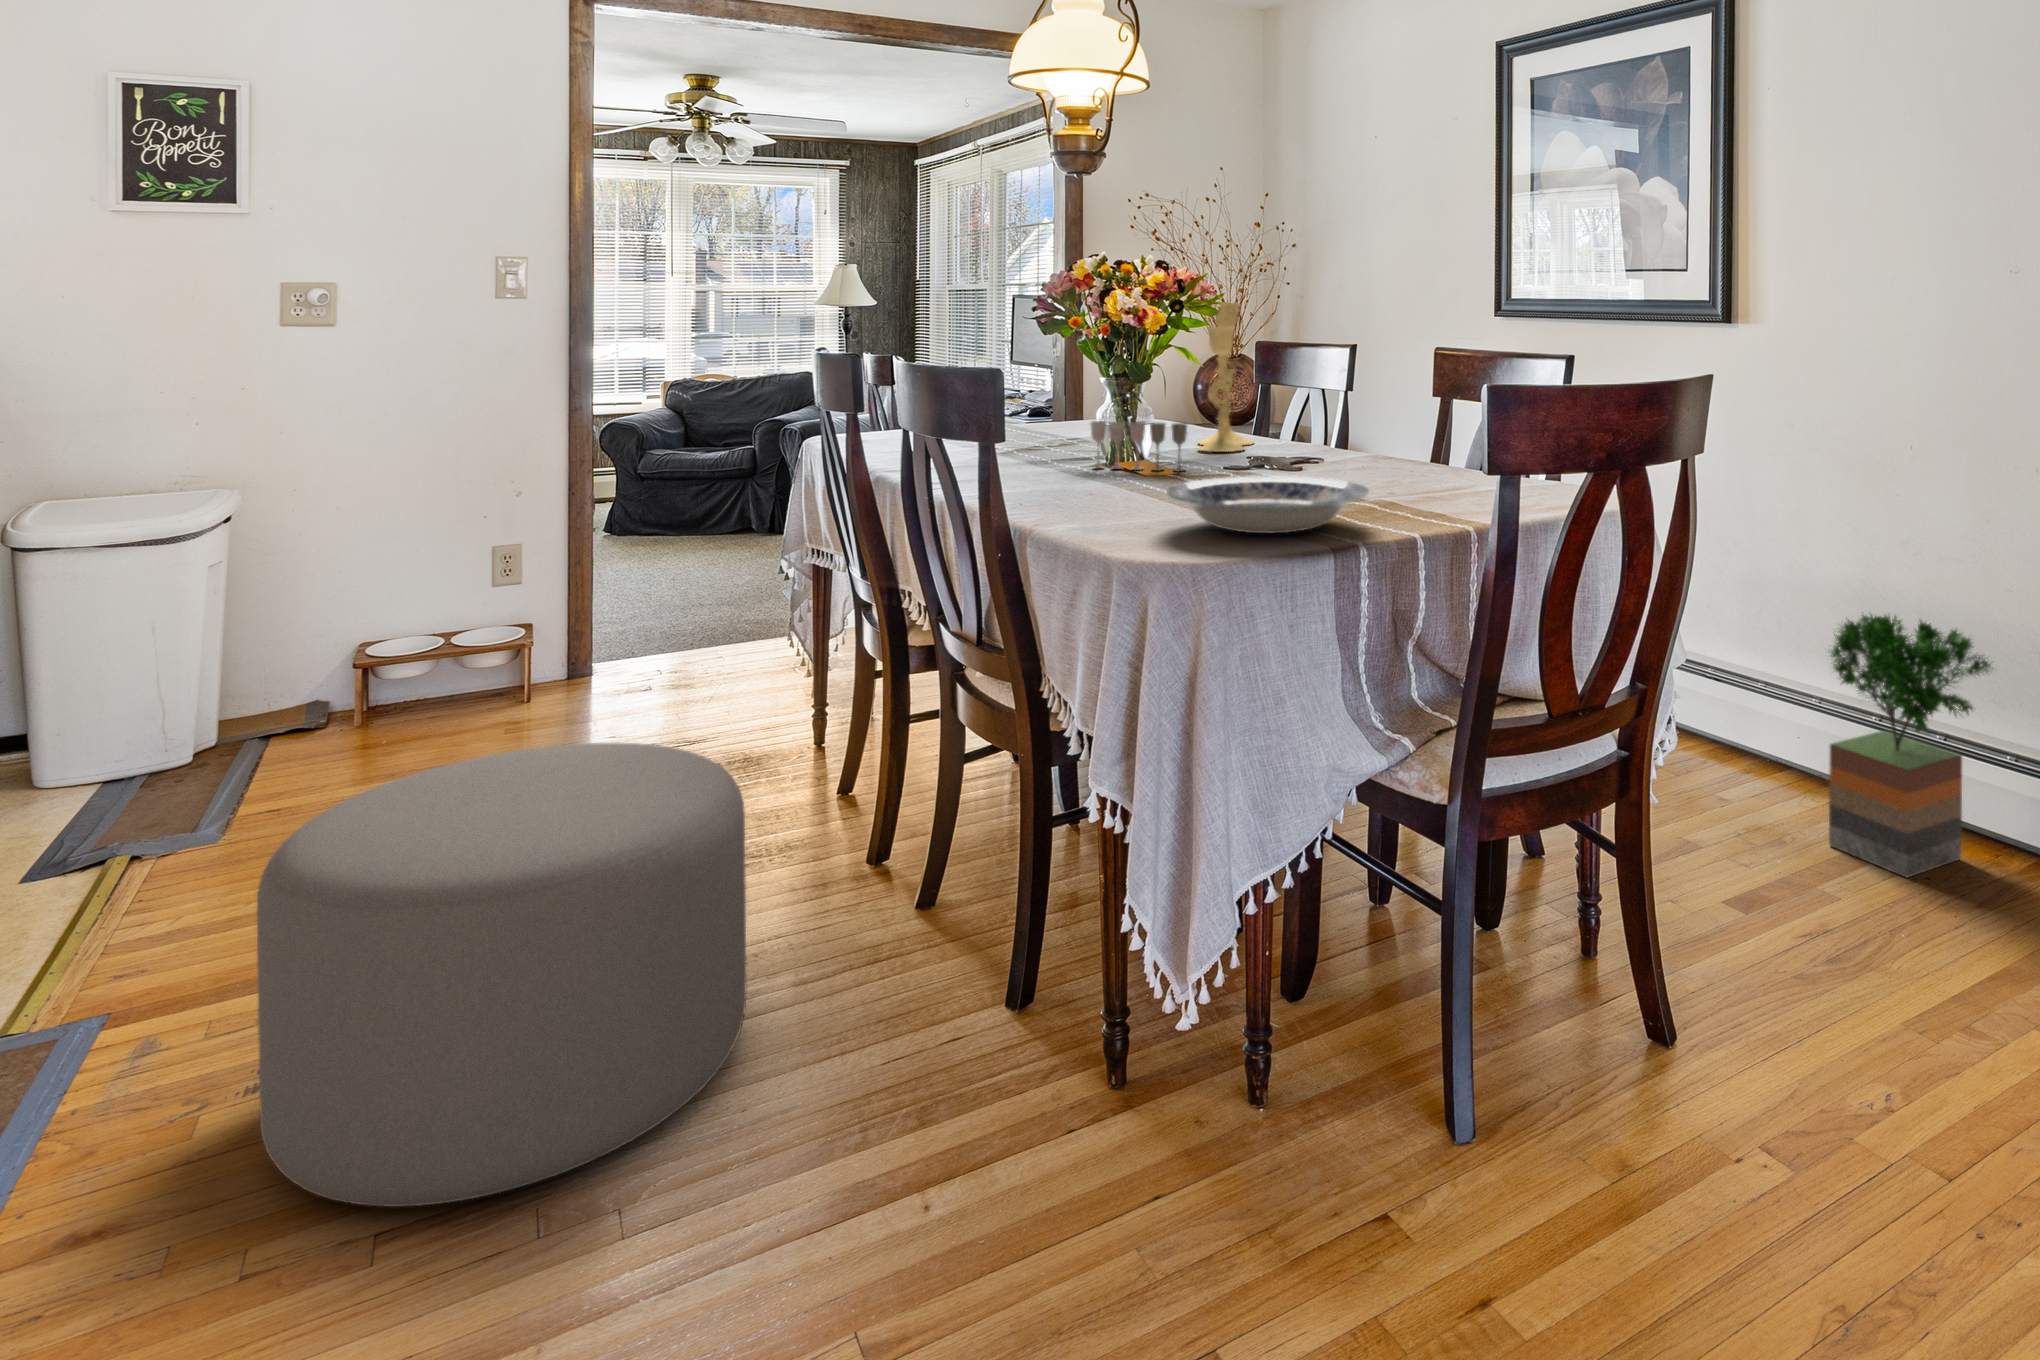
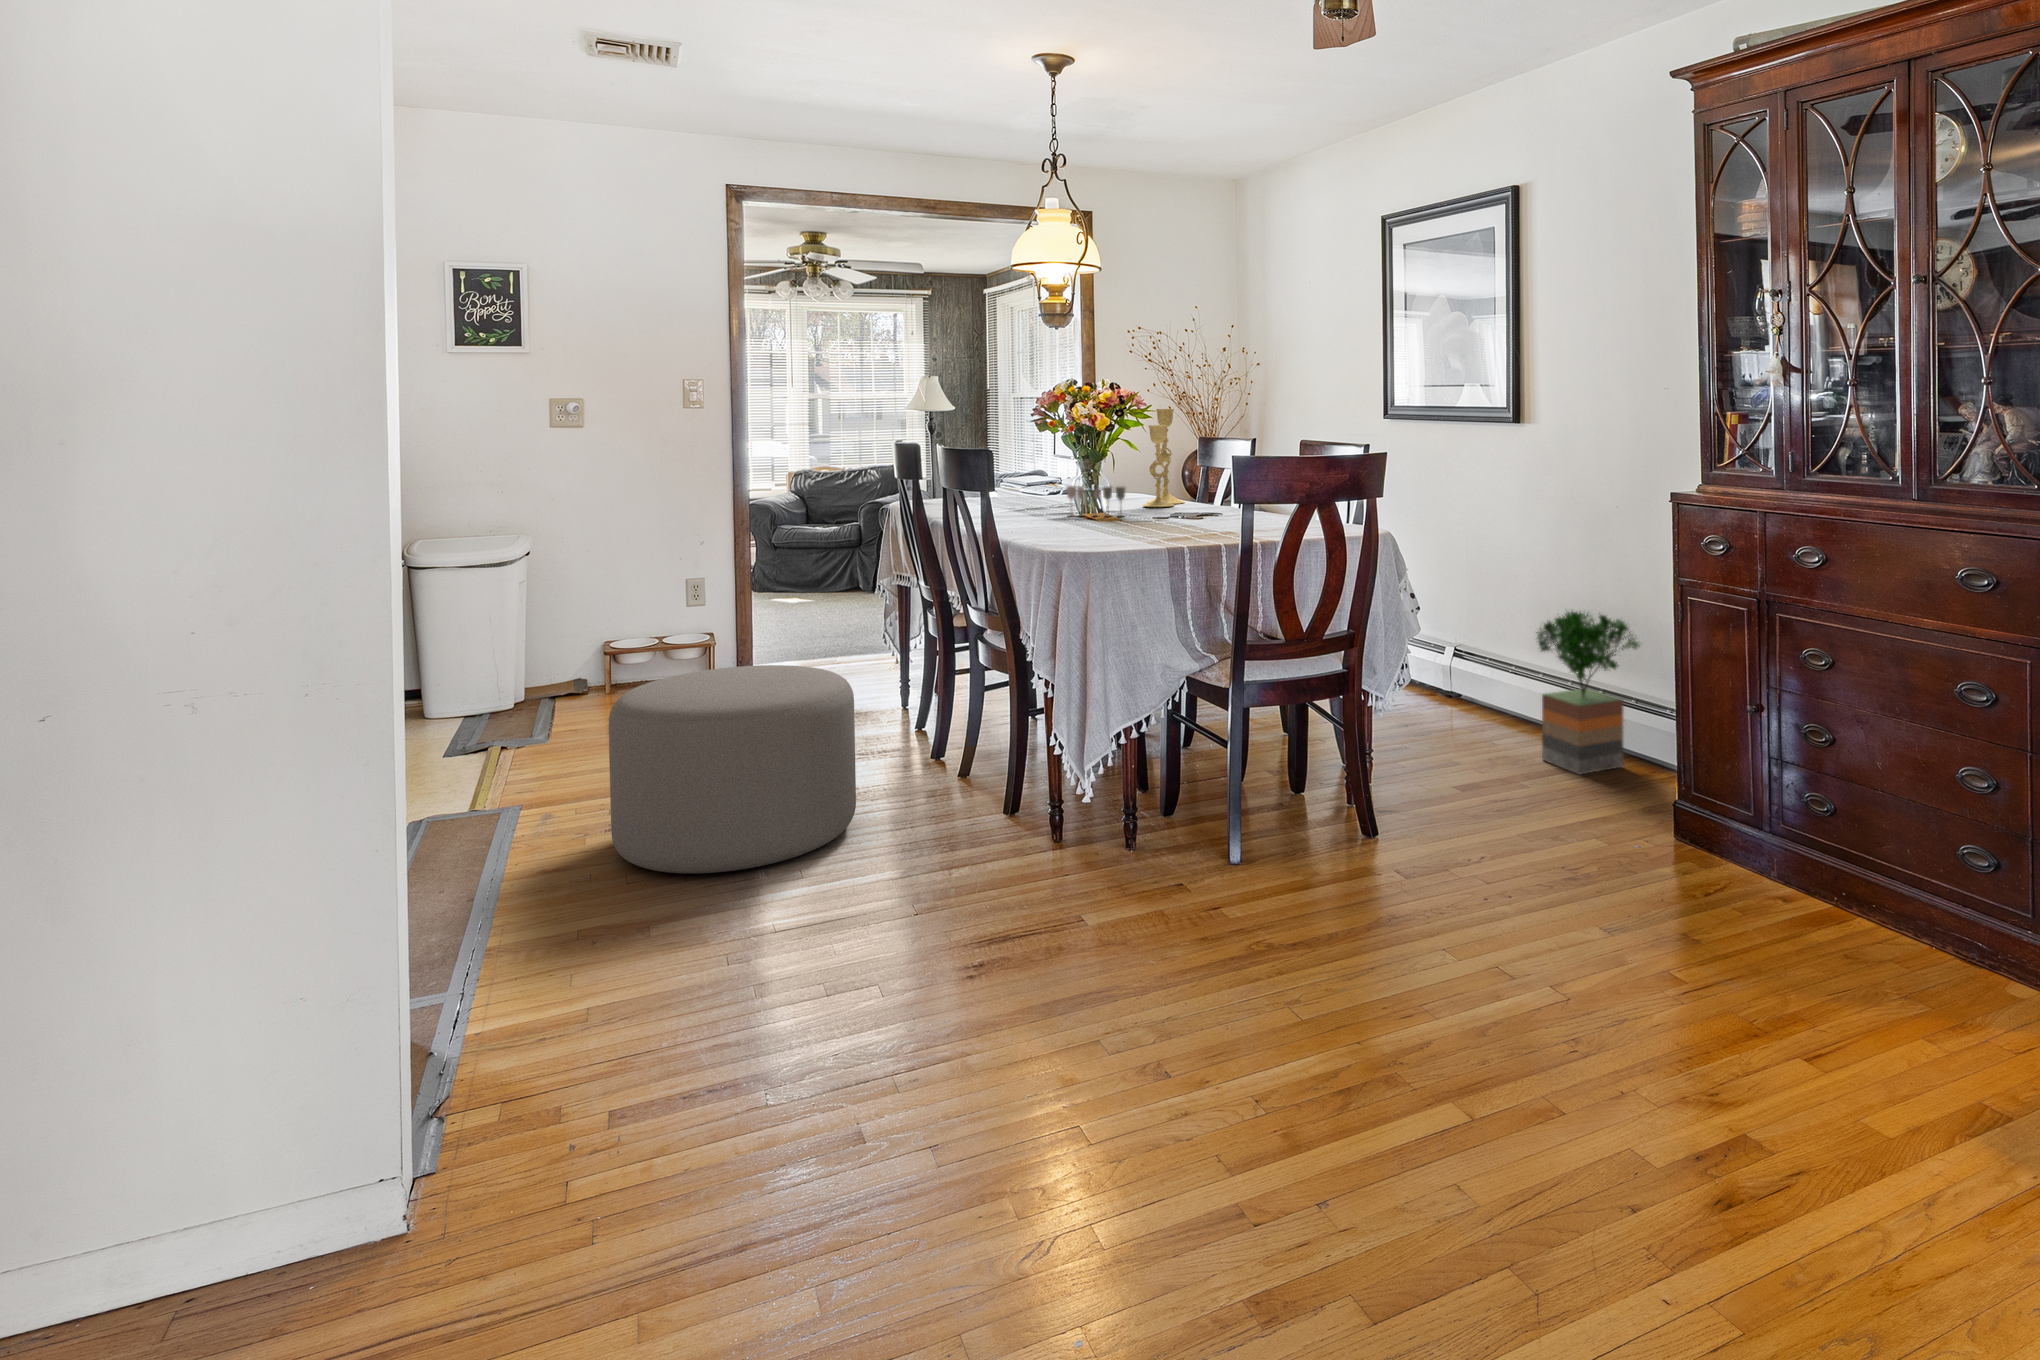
plate: present [1166,476,1369,533] -> none [1085,514,1202,542]

